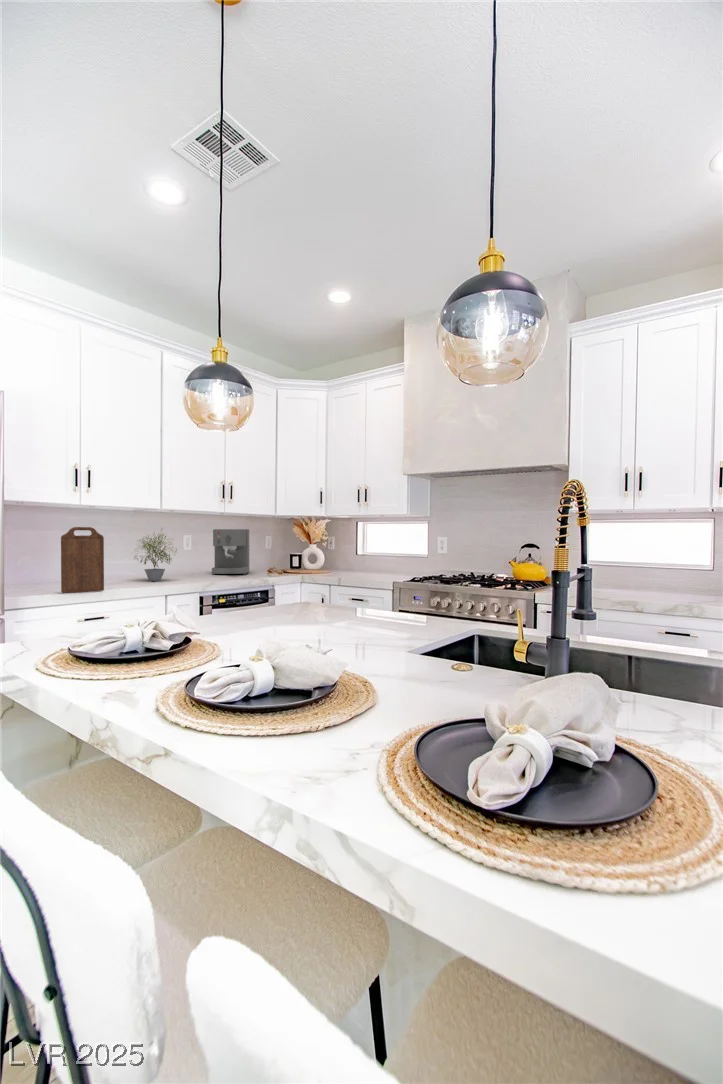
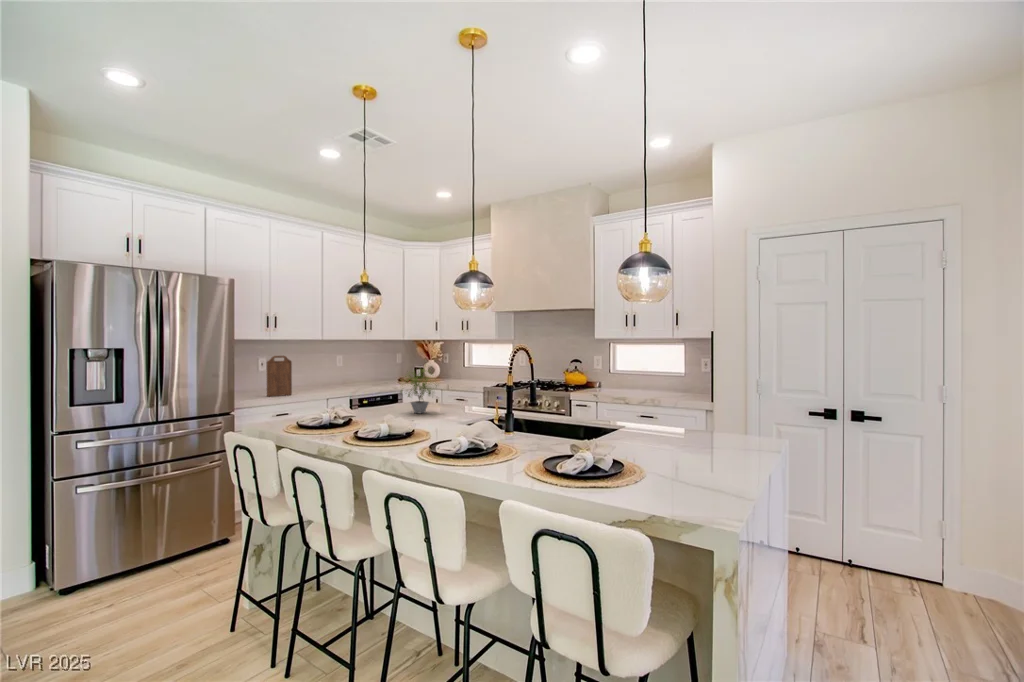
coffee maker: present [212,529,249,575] -> none [359,350,385,383]
potted plant: present [134,533,177,581] -> present [406,369,437,413]

